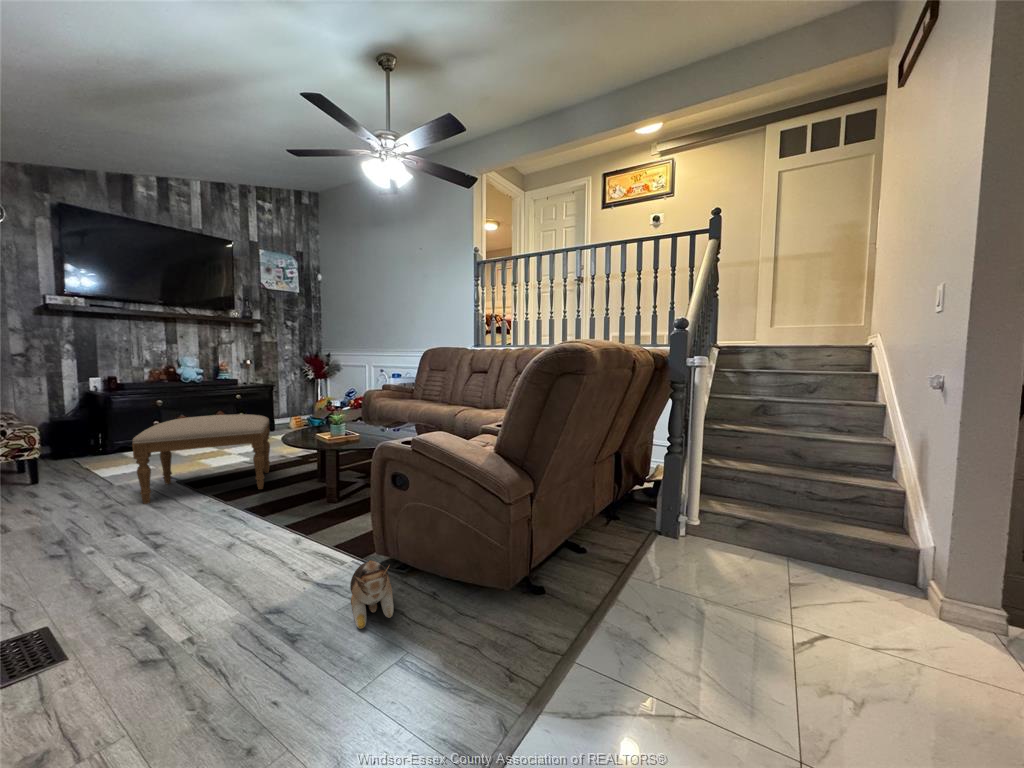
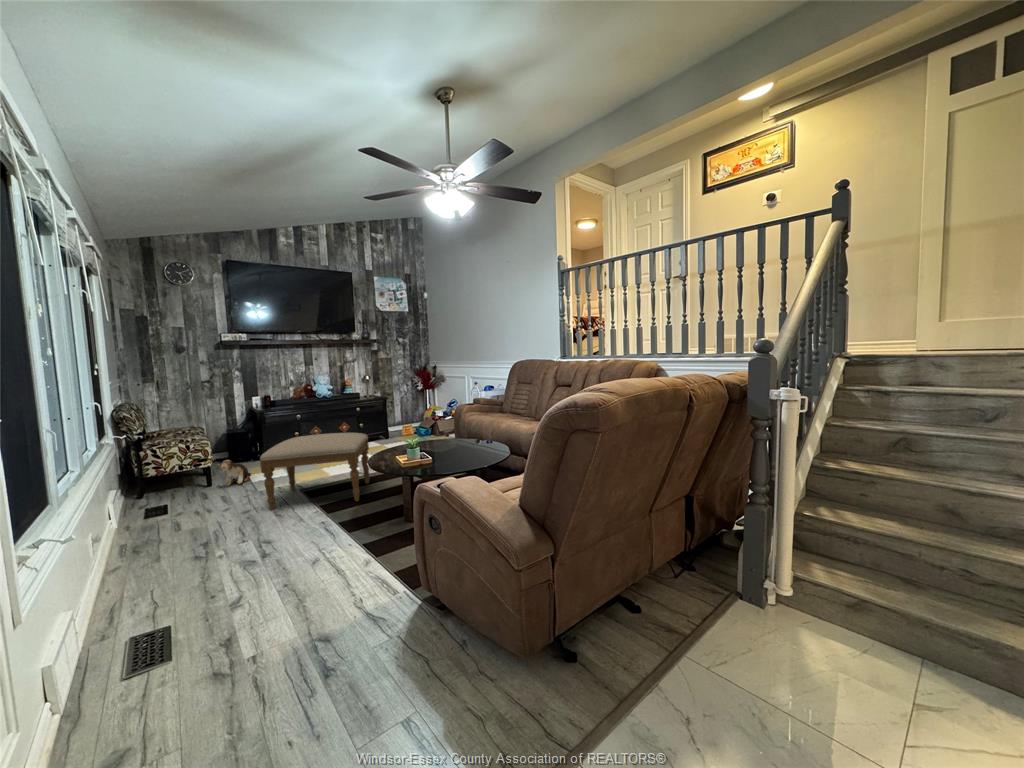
plush toy: present [350,560,394,629] -> present [218,460,251,486]

